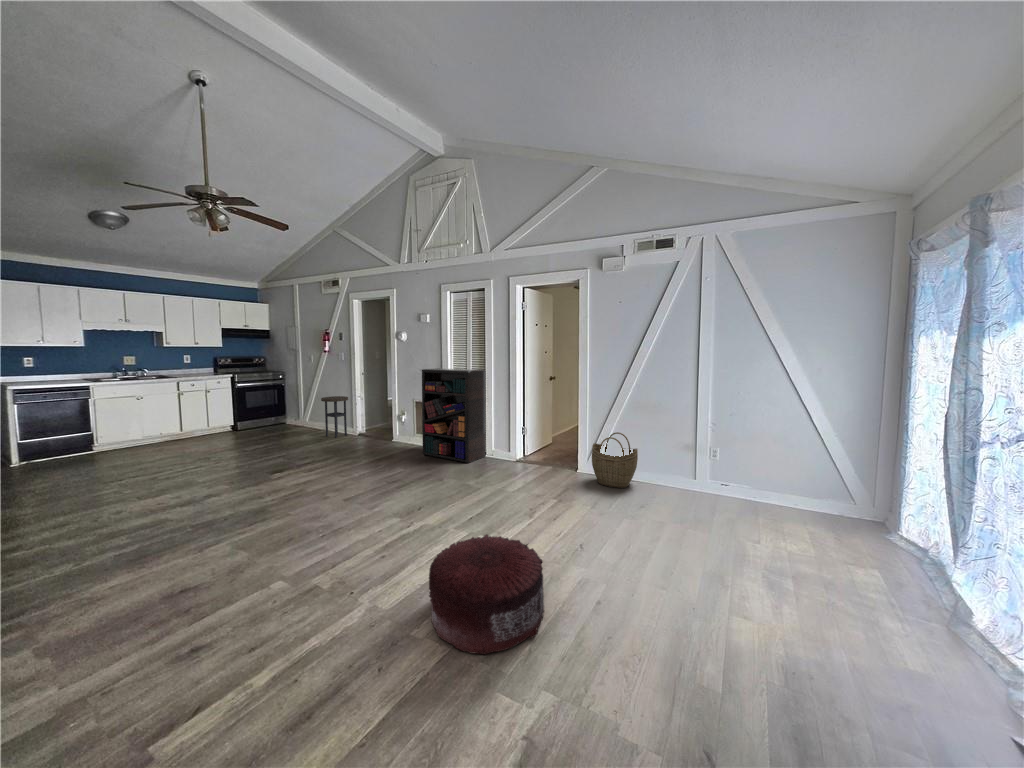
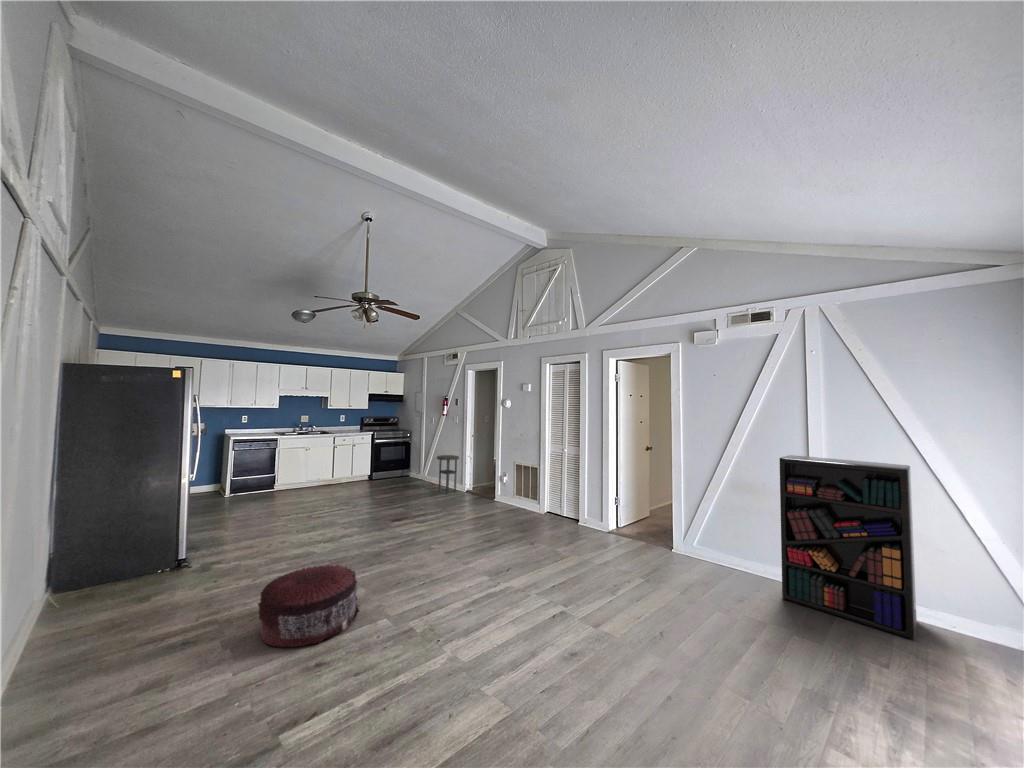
bookshelf: present [422,368,486,463] -> present [779,455,917,639]
woven basket: present [592,432,638,488] -> none [690,513,744,578]
pouf: present [429,534,545,655] -> present [258,564,359,647]

